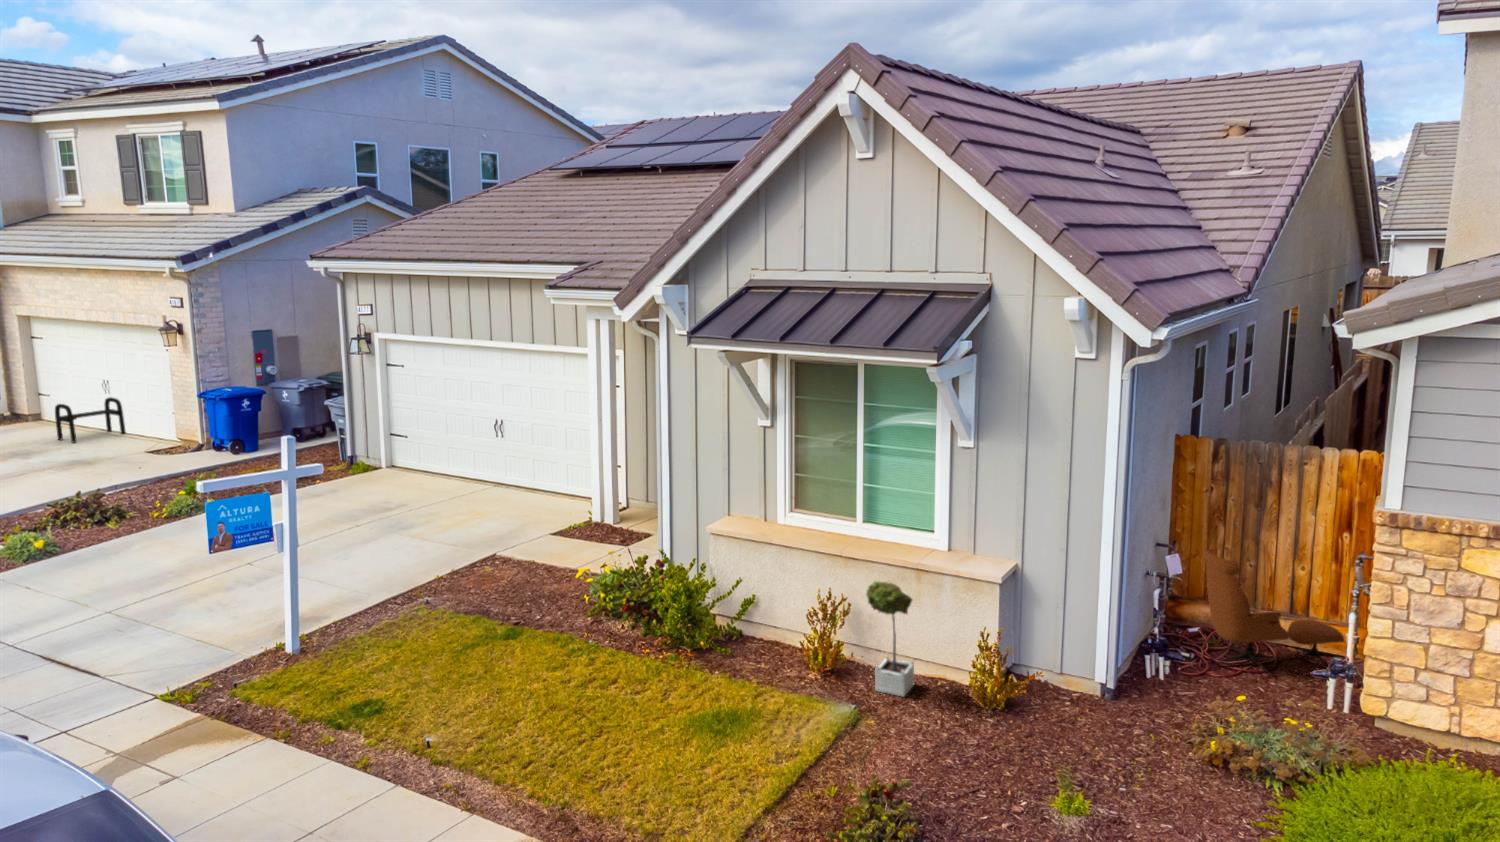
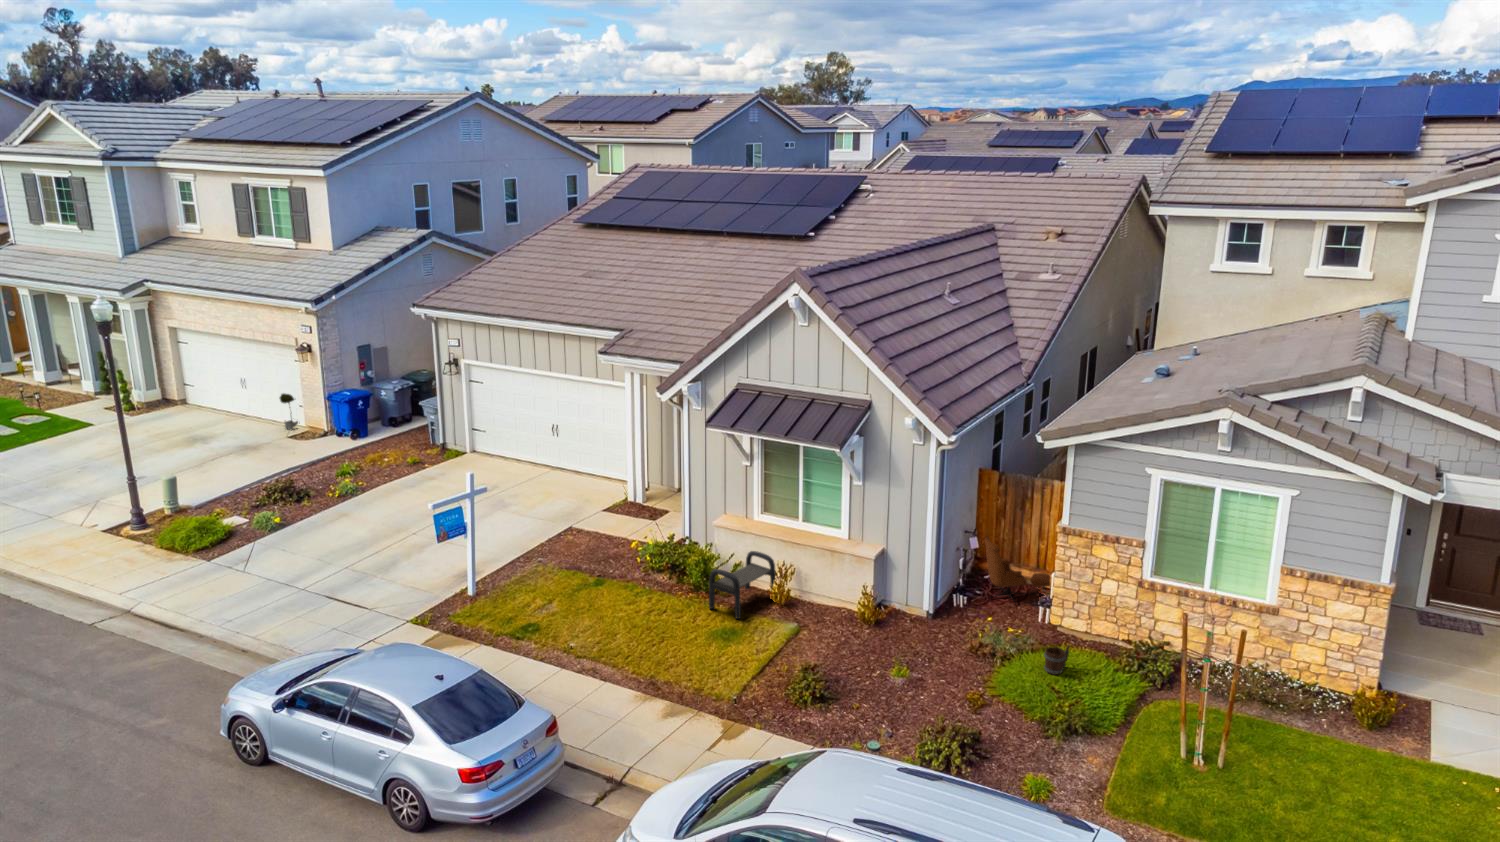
bench: present [55,397,126,443] -> present [709,551,776,619]
potted tree: present [866,581,914,696] -> present [280,394,298,430]
bucket: none [1400,749,1457,817] -> present [1044,645,1070,675]

